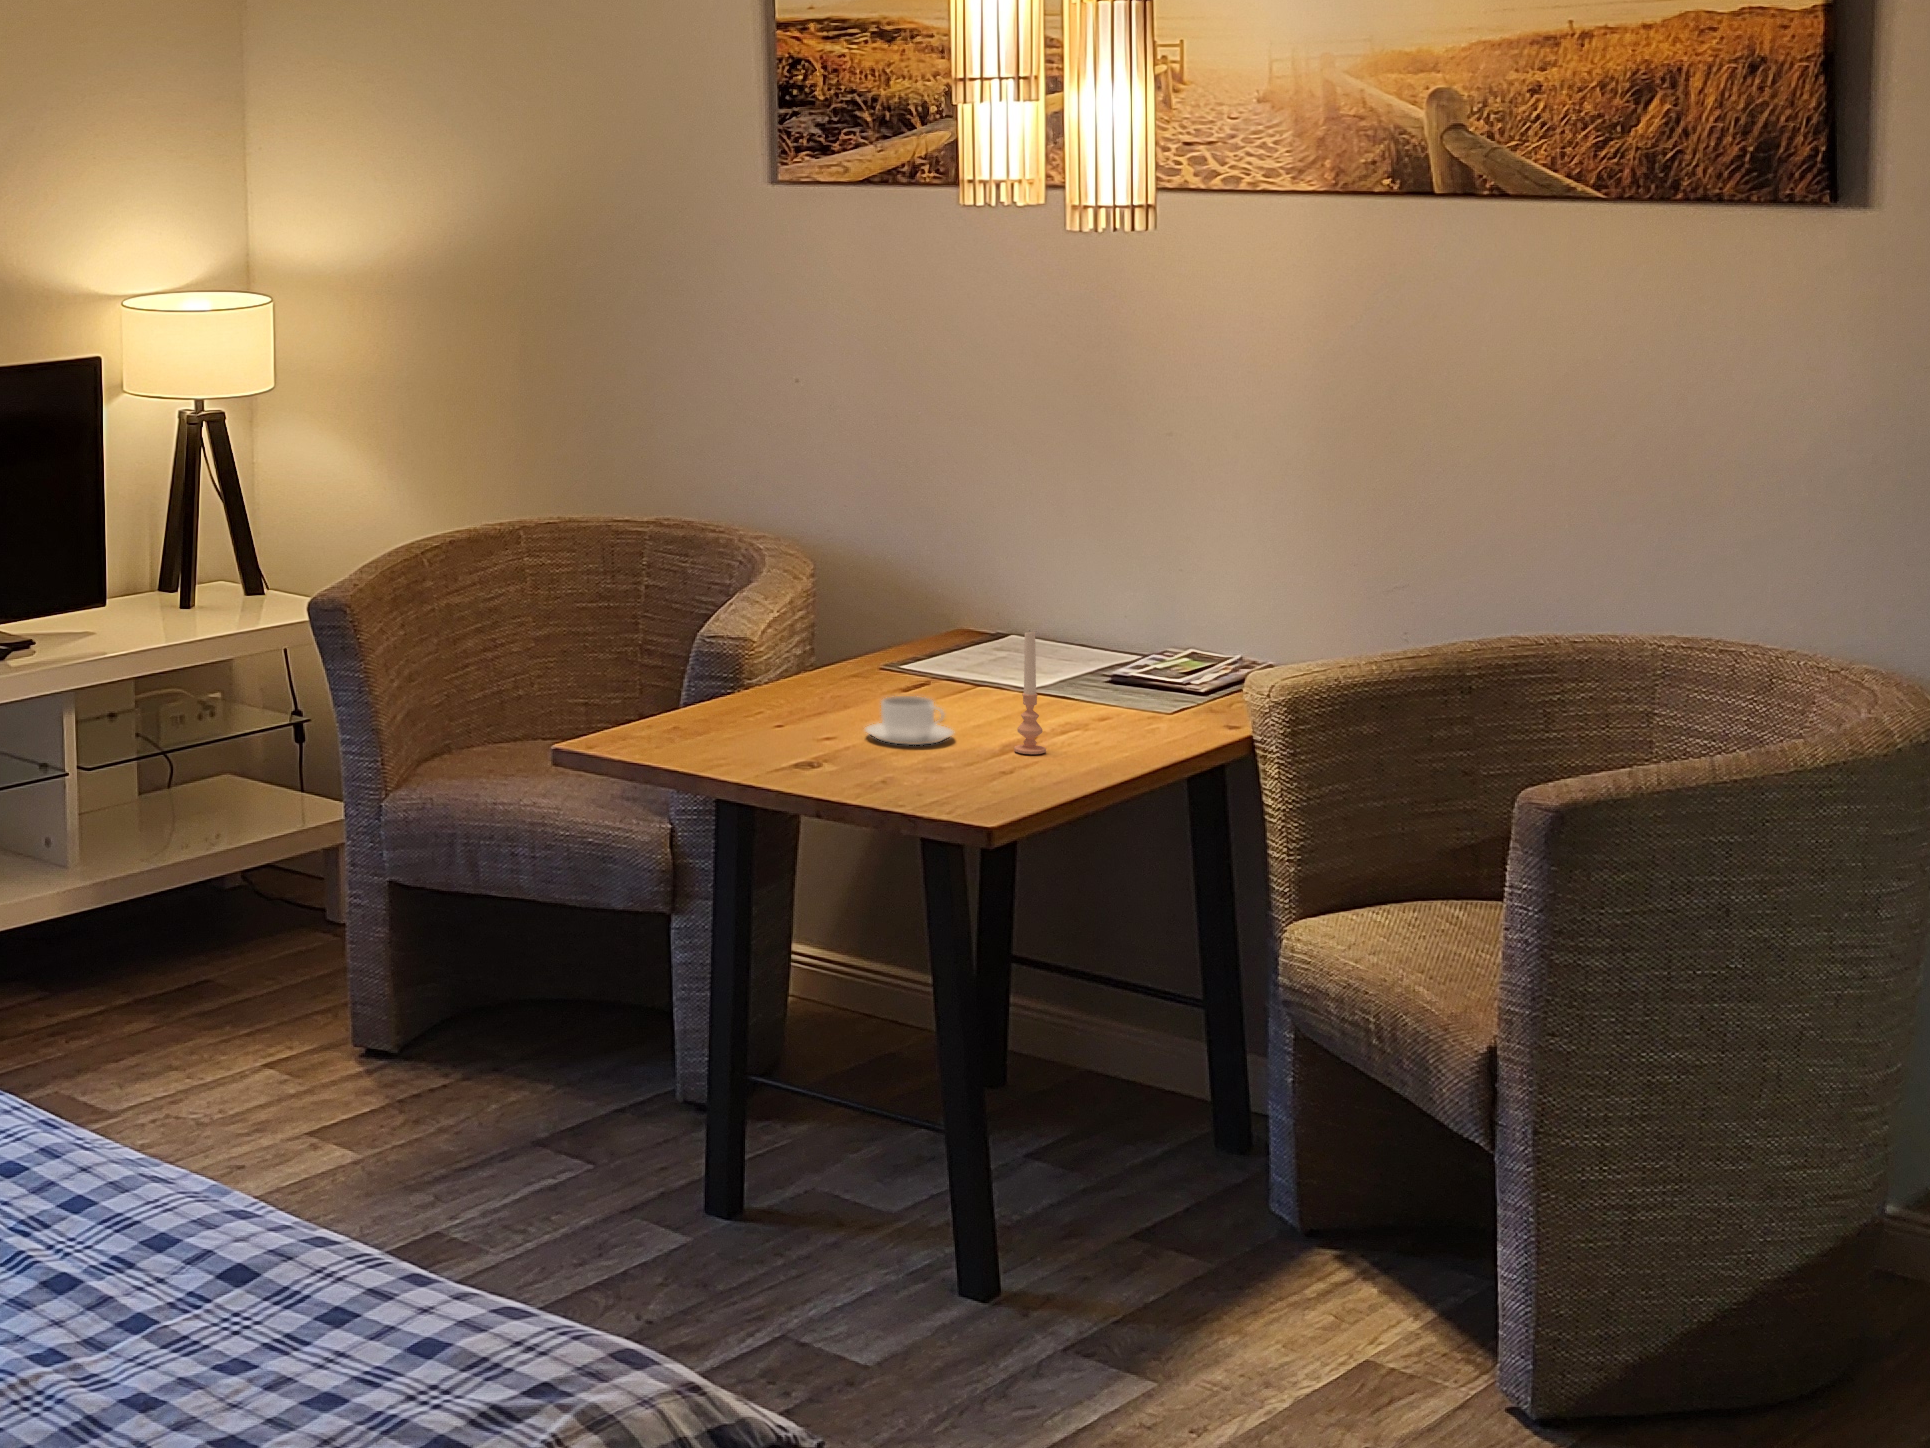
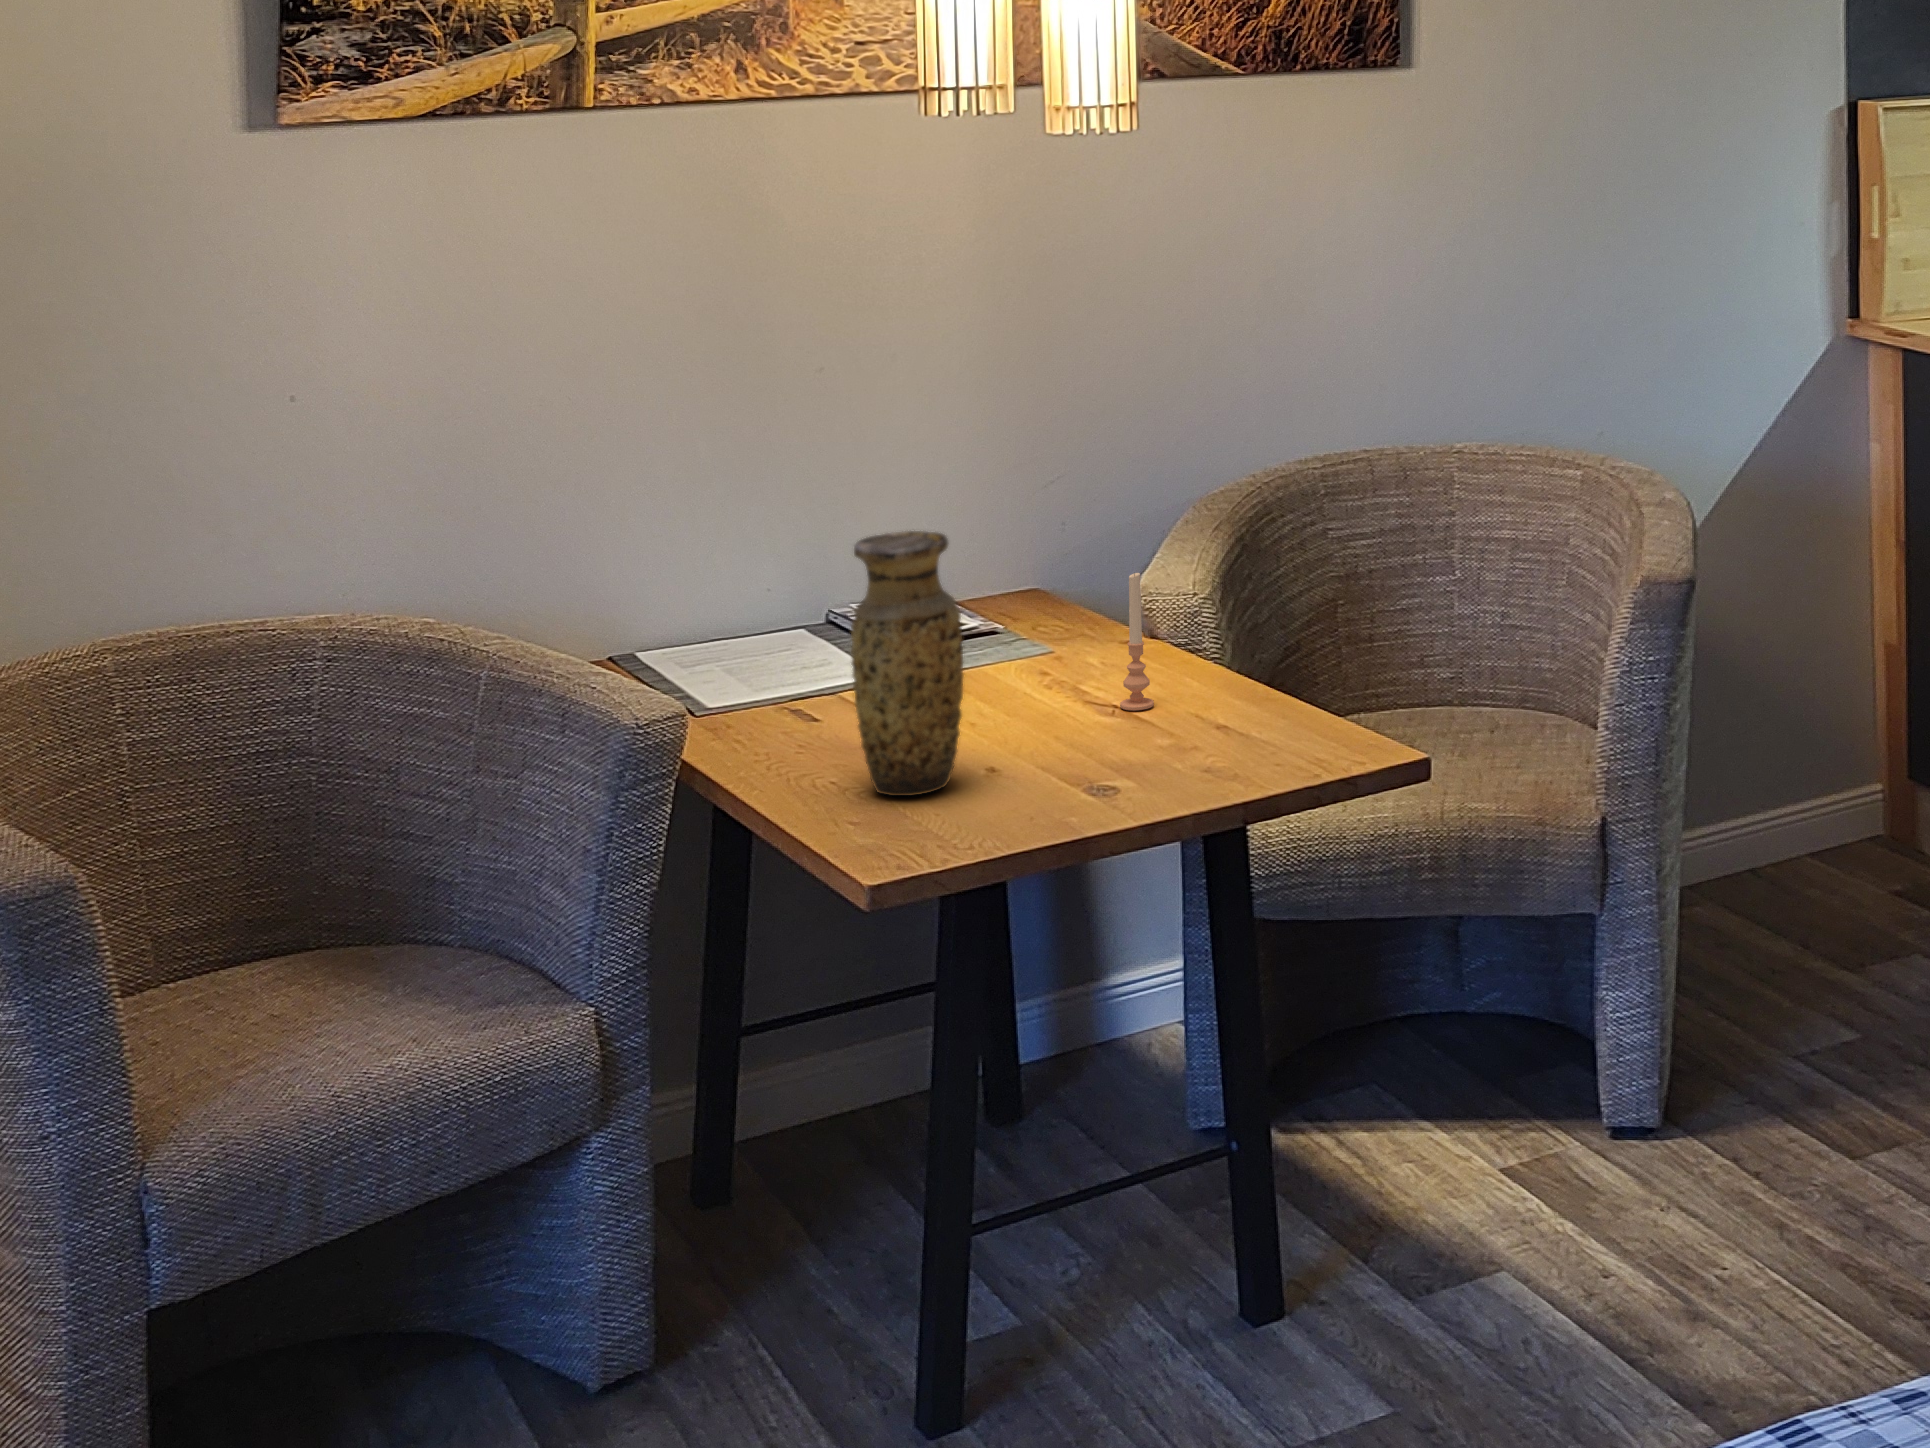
vase: none [709,528,799,735] -> present [851,531,963,796]
coffee cup: present [866,696,953,745] -> none [976,685,1079,747]

